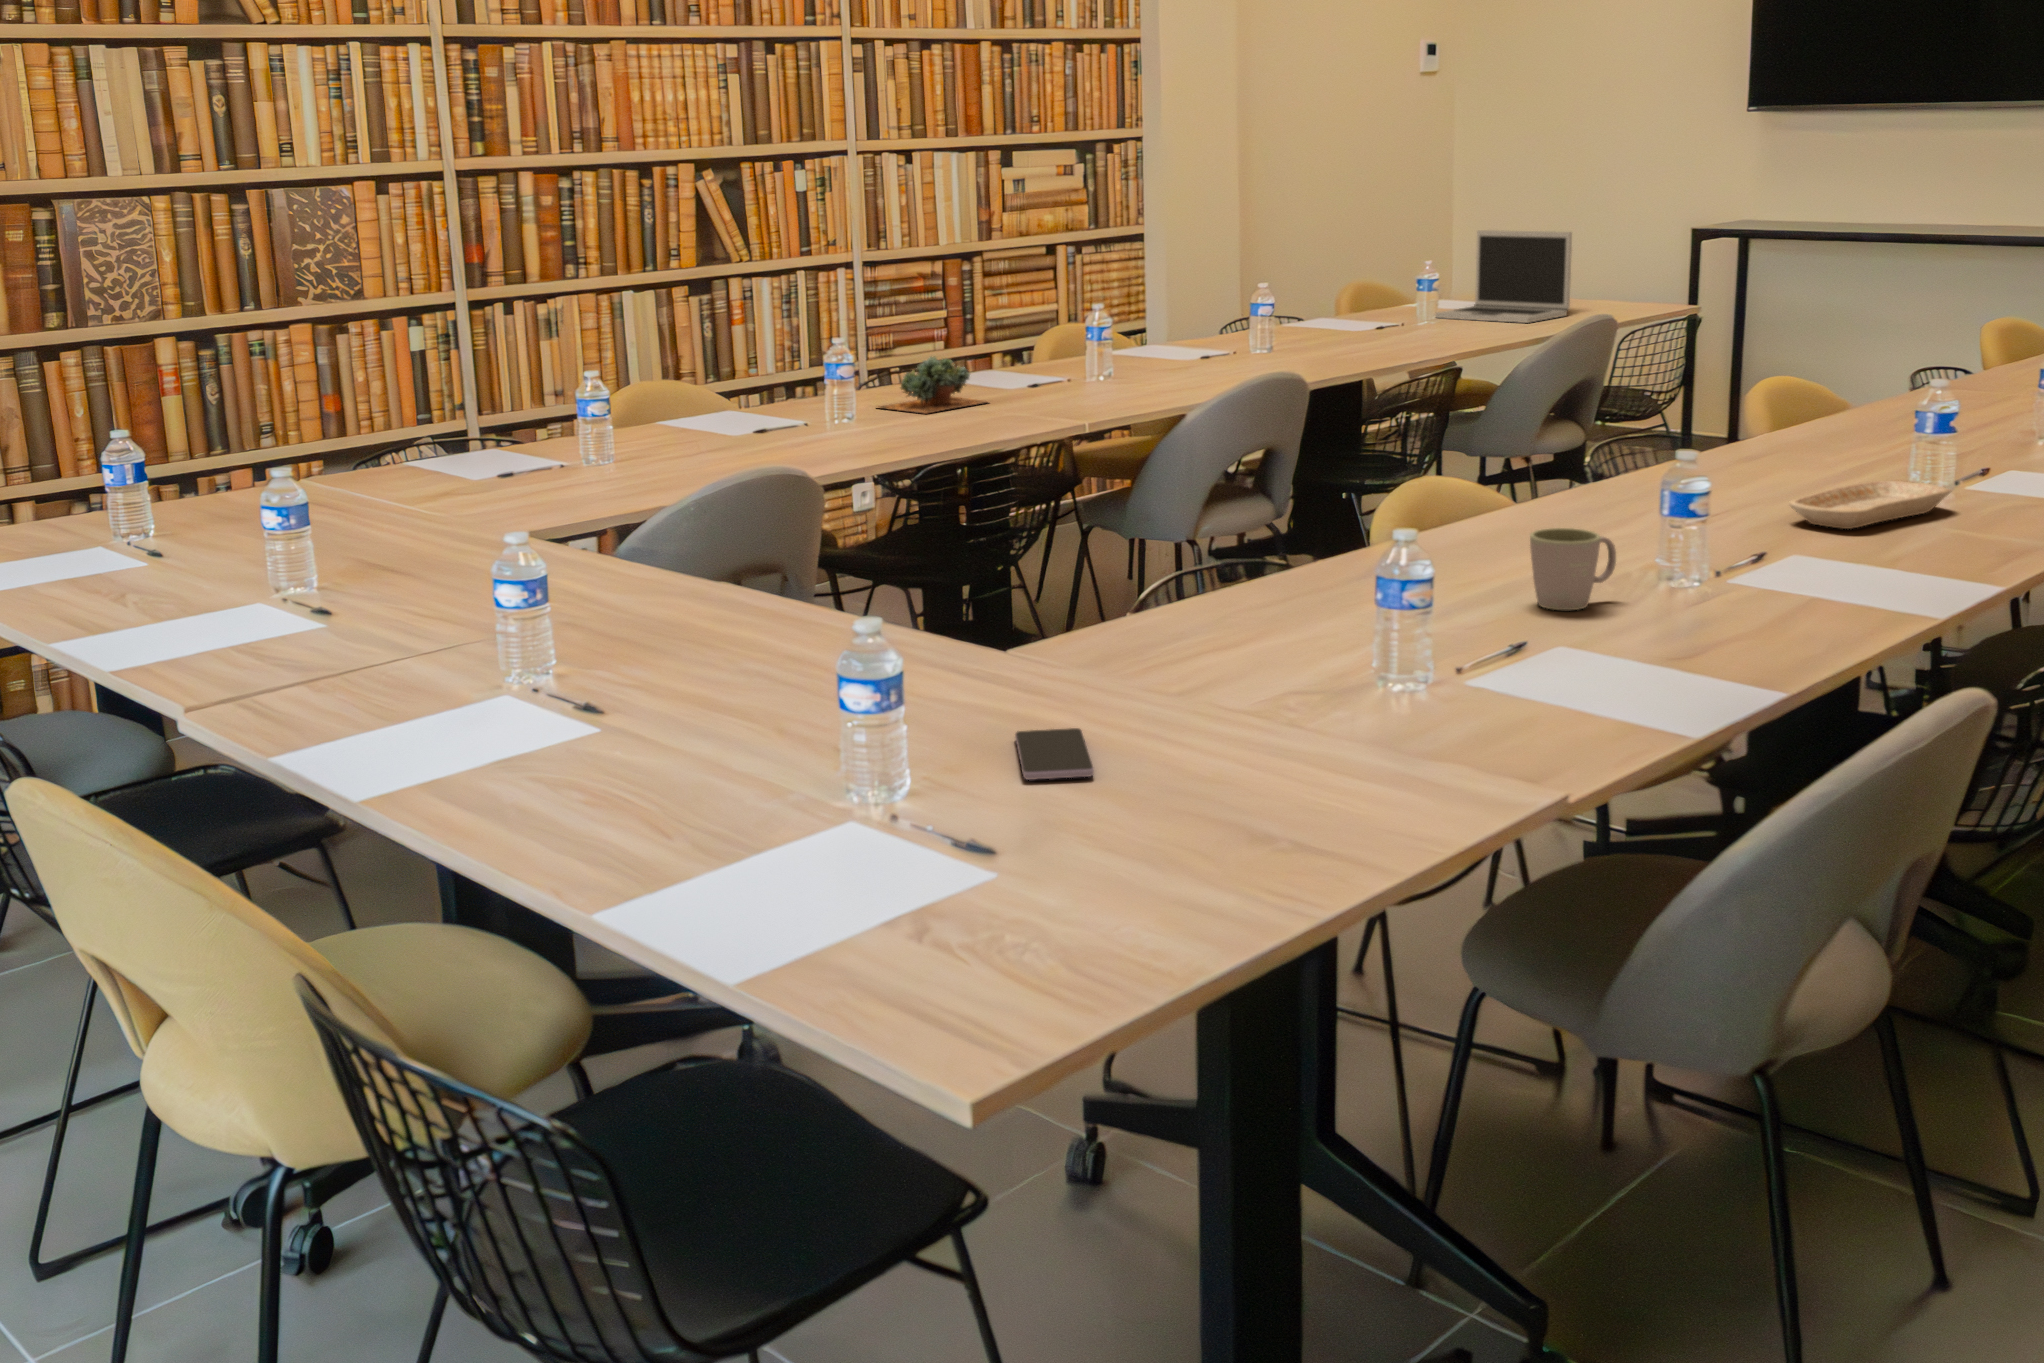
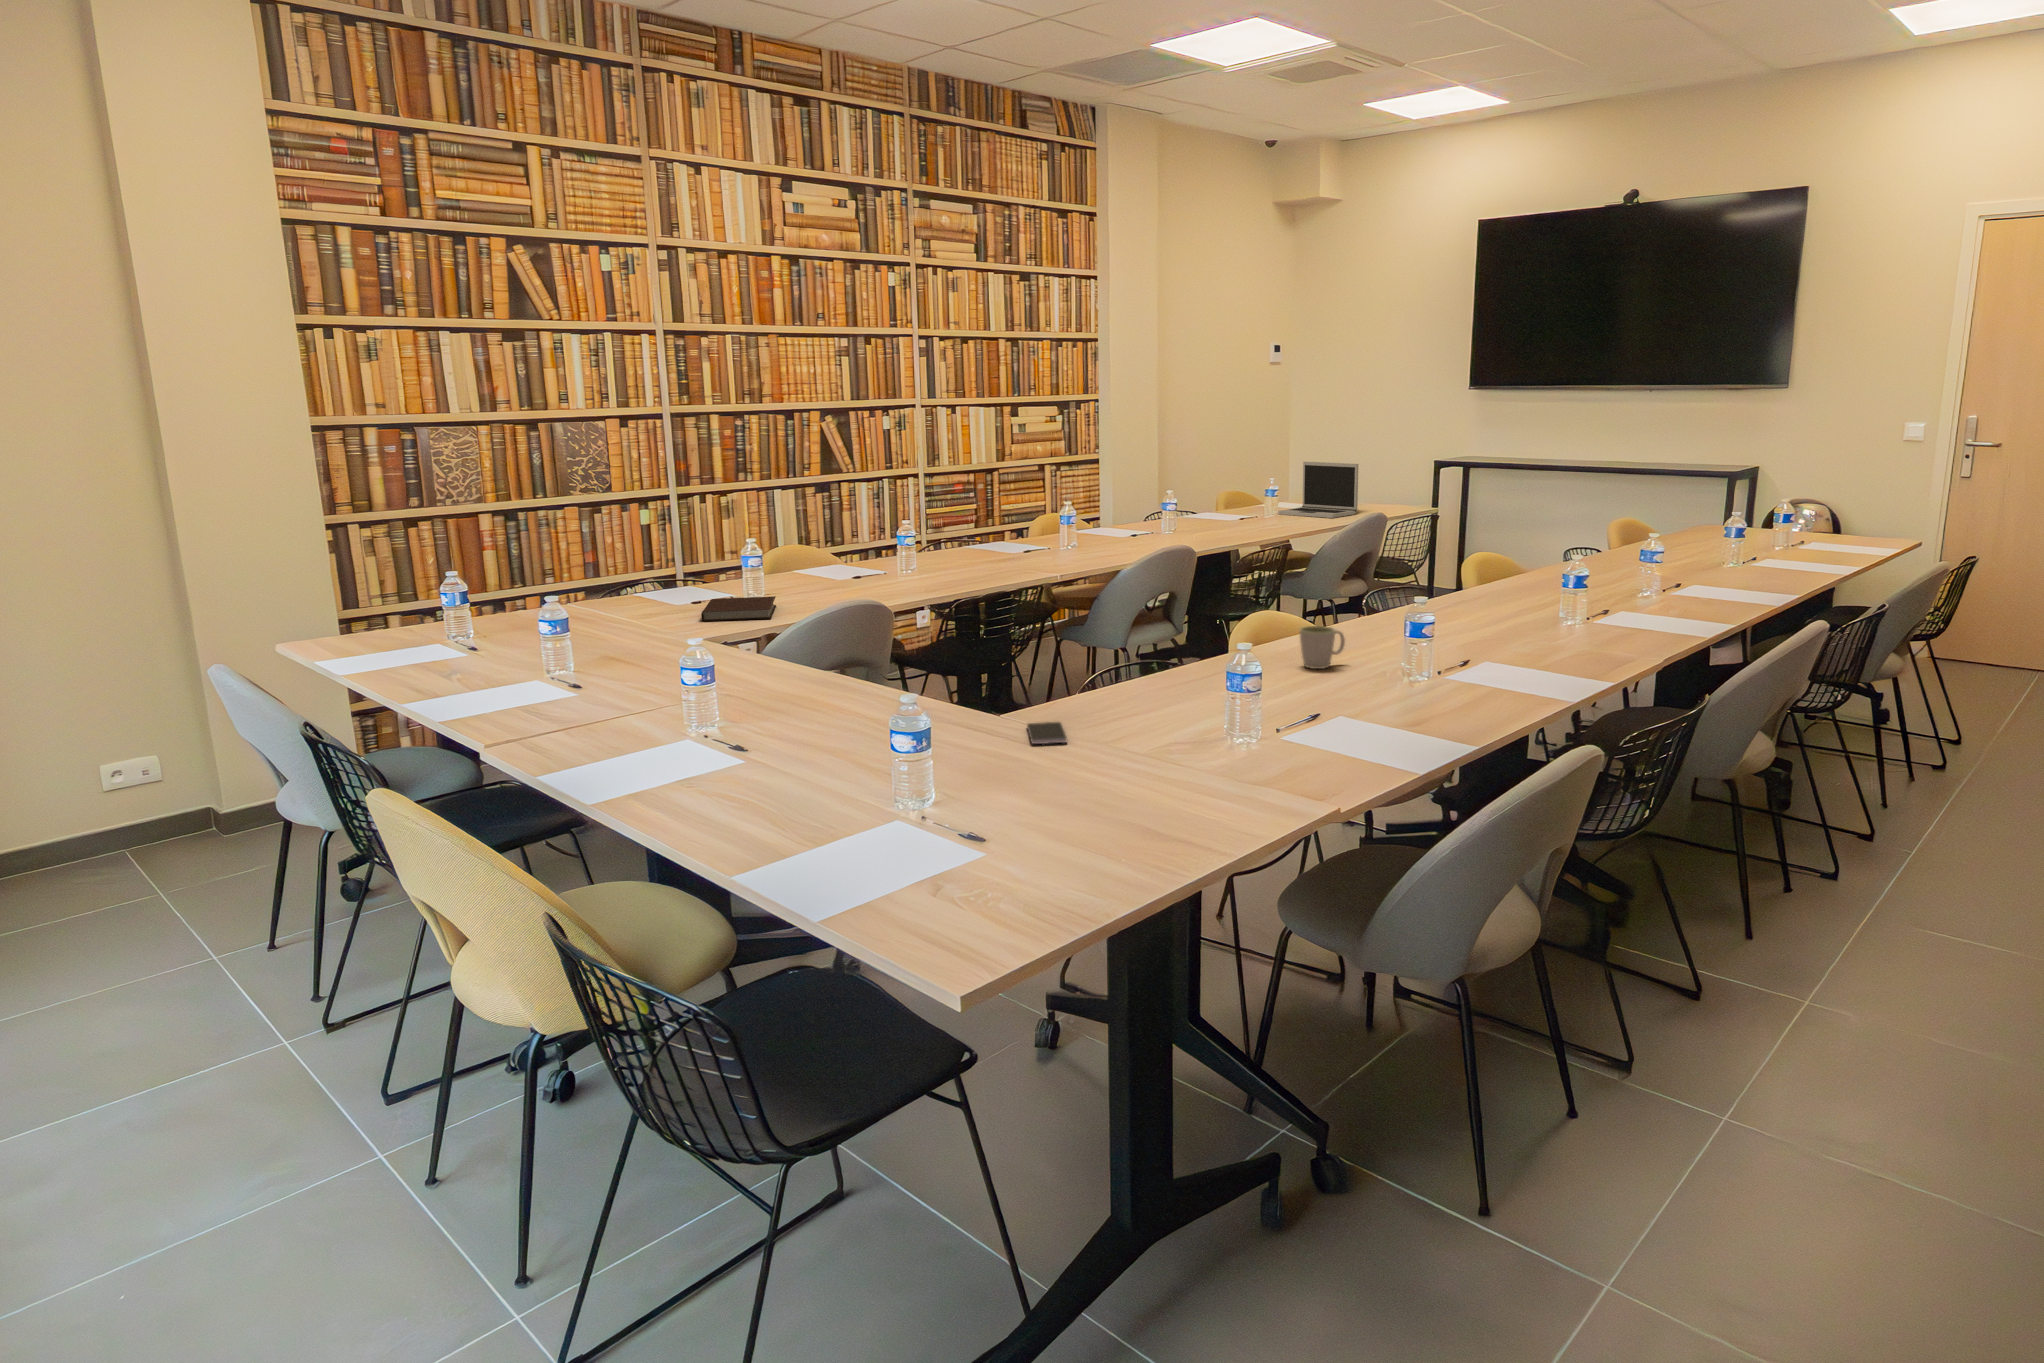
succulent plant: present [879,357,987,414] -> none [937,532,1008,567]
notebook: none [473,470,602,515] -> present [701,596,776,621]
tray: present [1789,481,1952,529] -> none [1445,606,1531,630]

